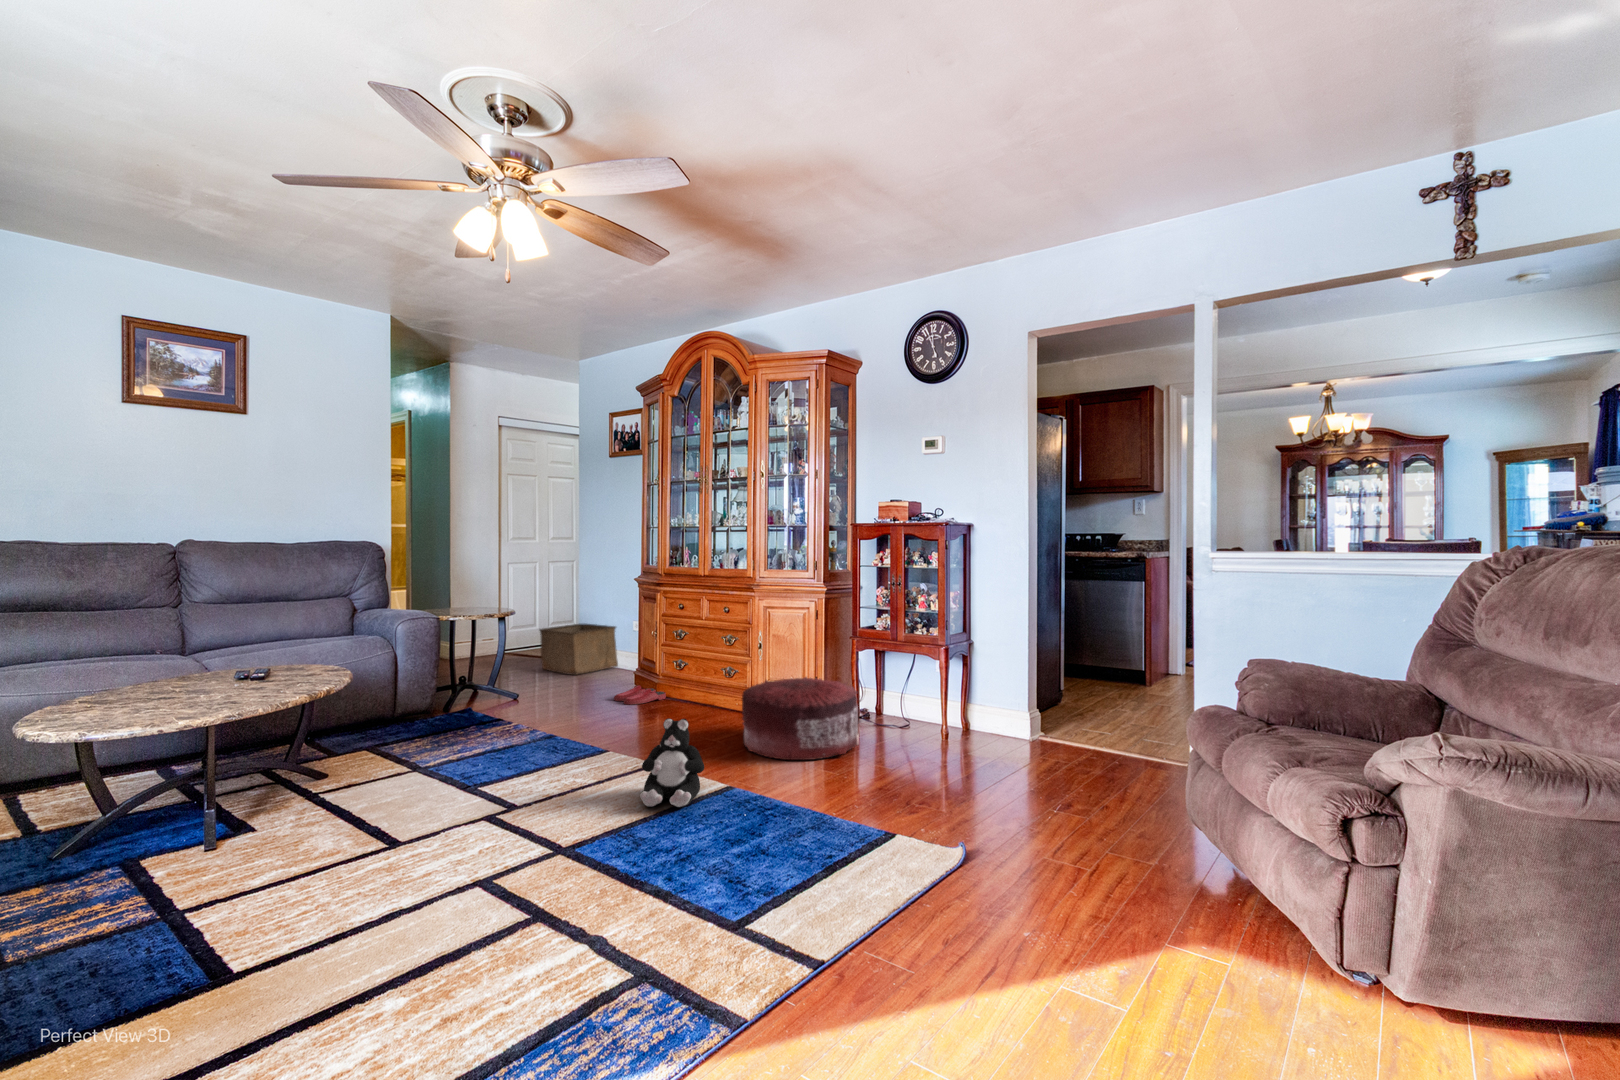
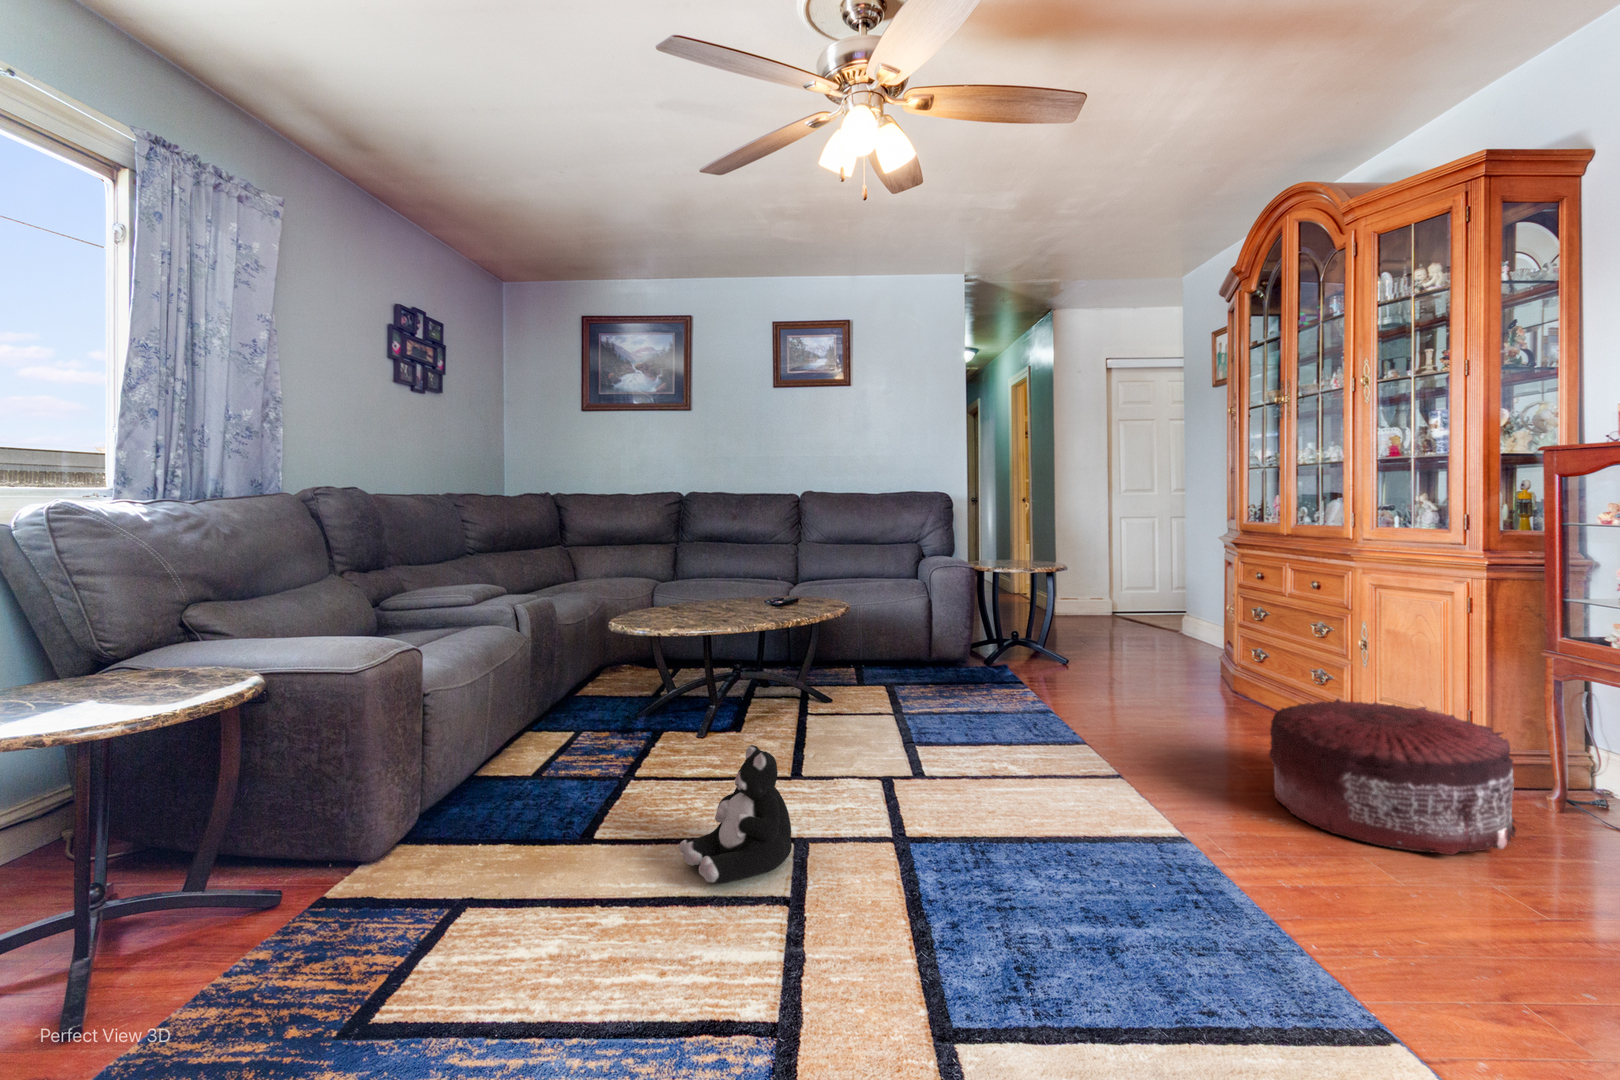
storage bin: present [540,624,618,675] -> none [1122,590,1219,650]
slippers: present [614,686,666,705] -> none [1166,675,1237,698]
plush toy: present [640,718,704,807] -> present [679,745,792,883]

